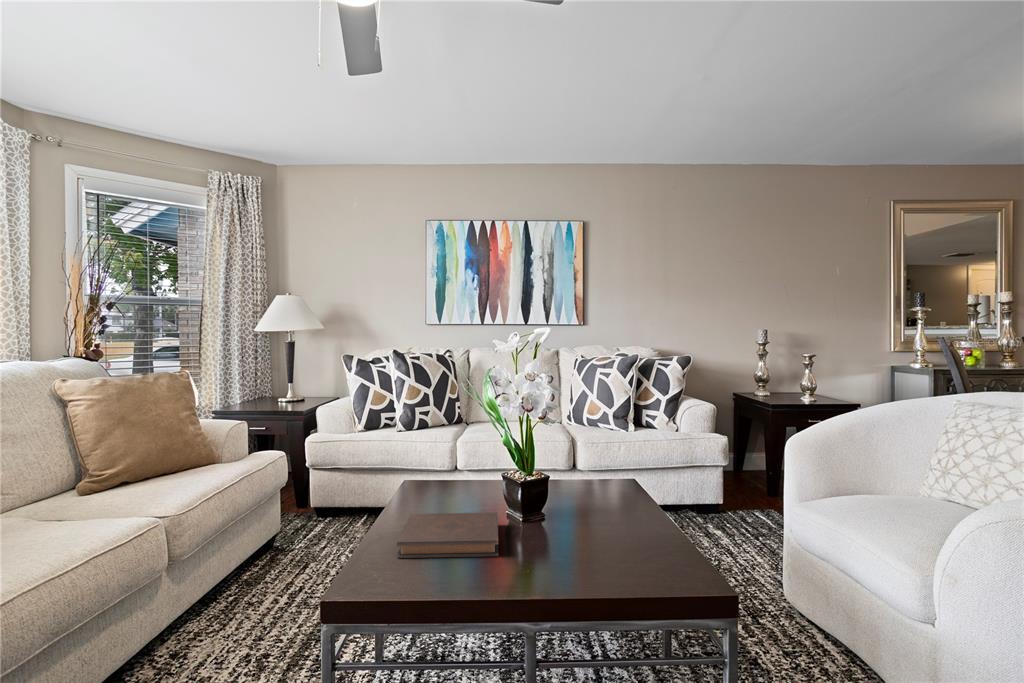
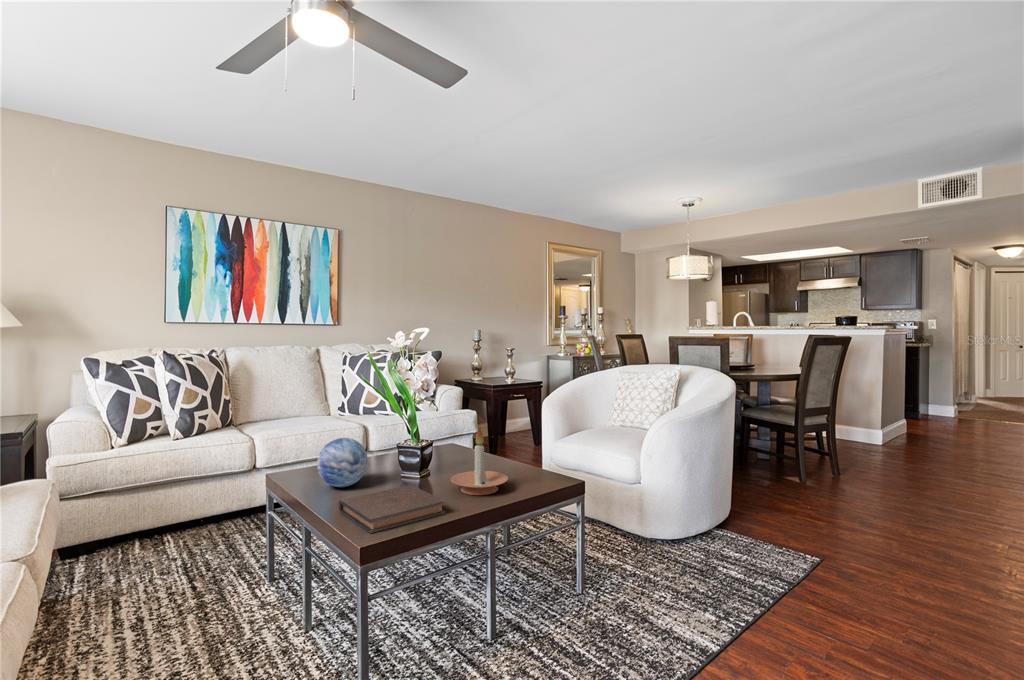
decorative orb: none [431,446,484,501] -> present [317,438,368,487]
candle holder: none [544,454,620,545] -> present [451,428,508,495]

